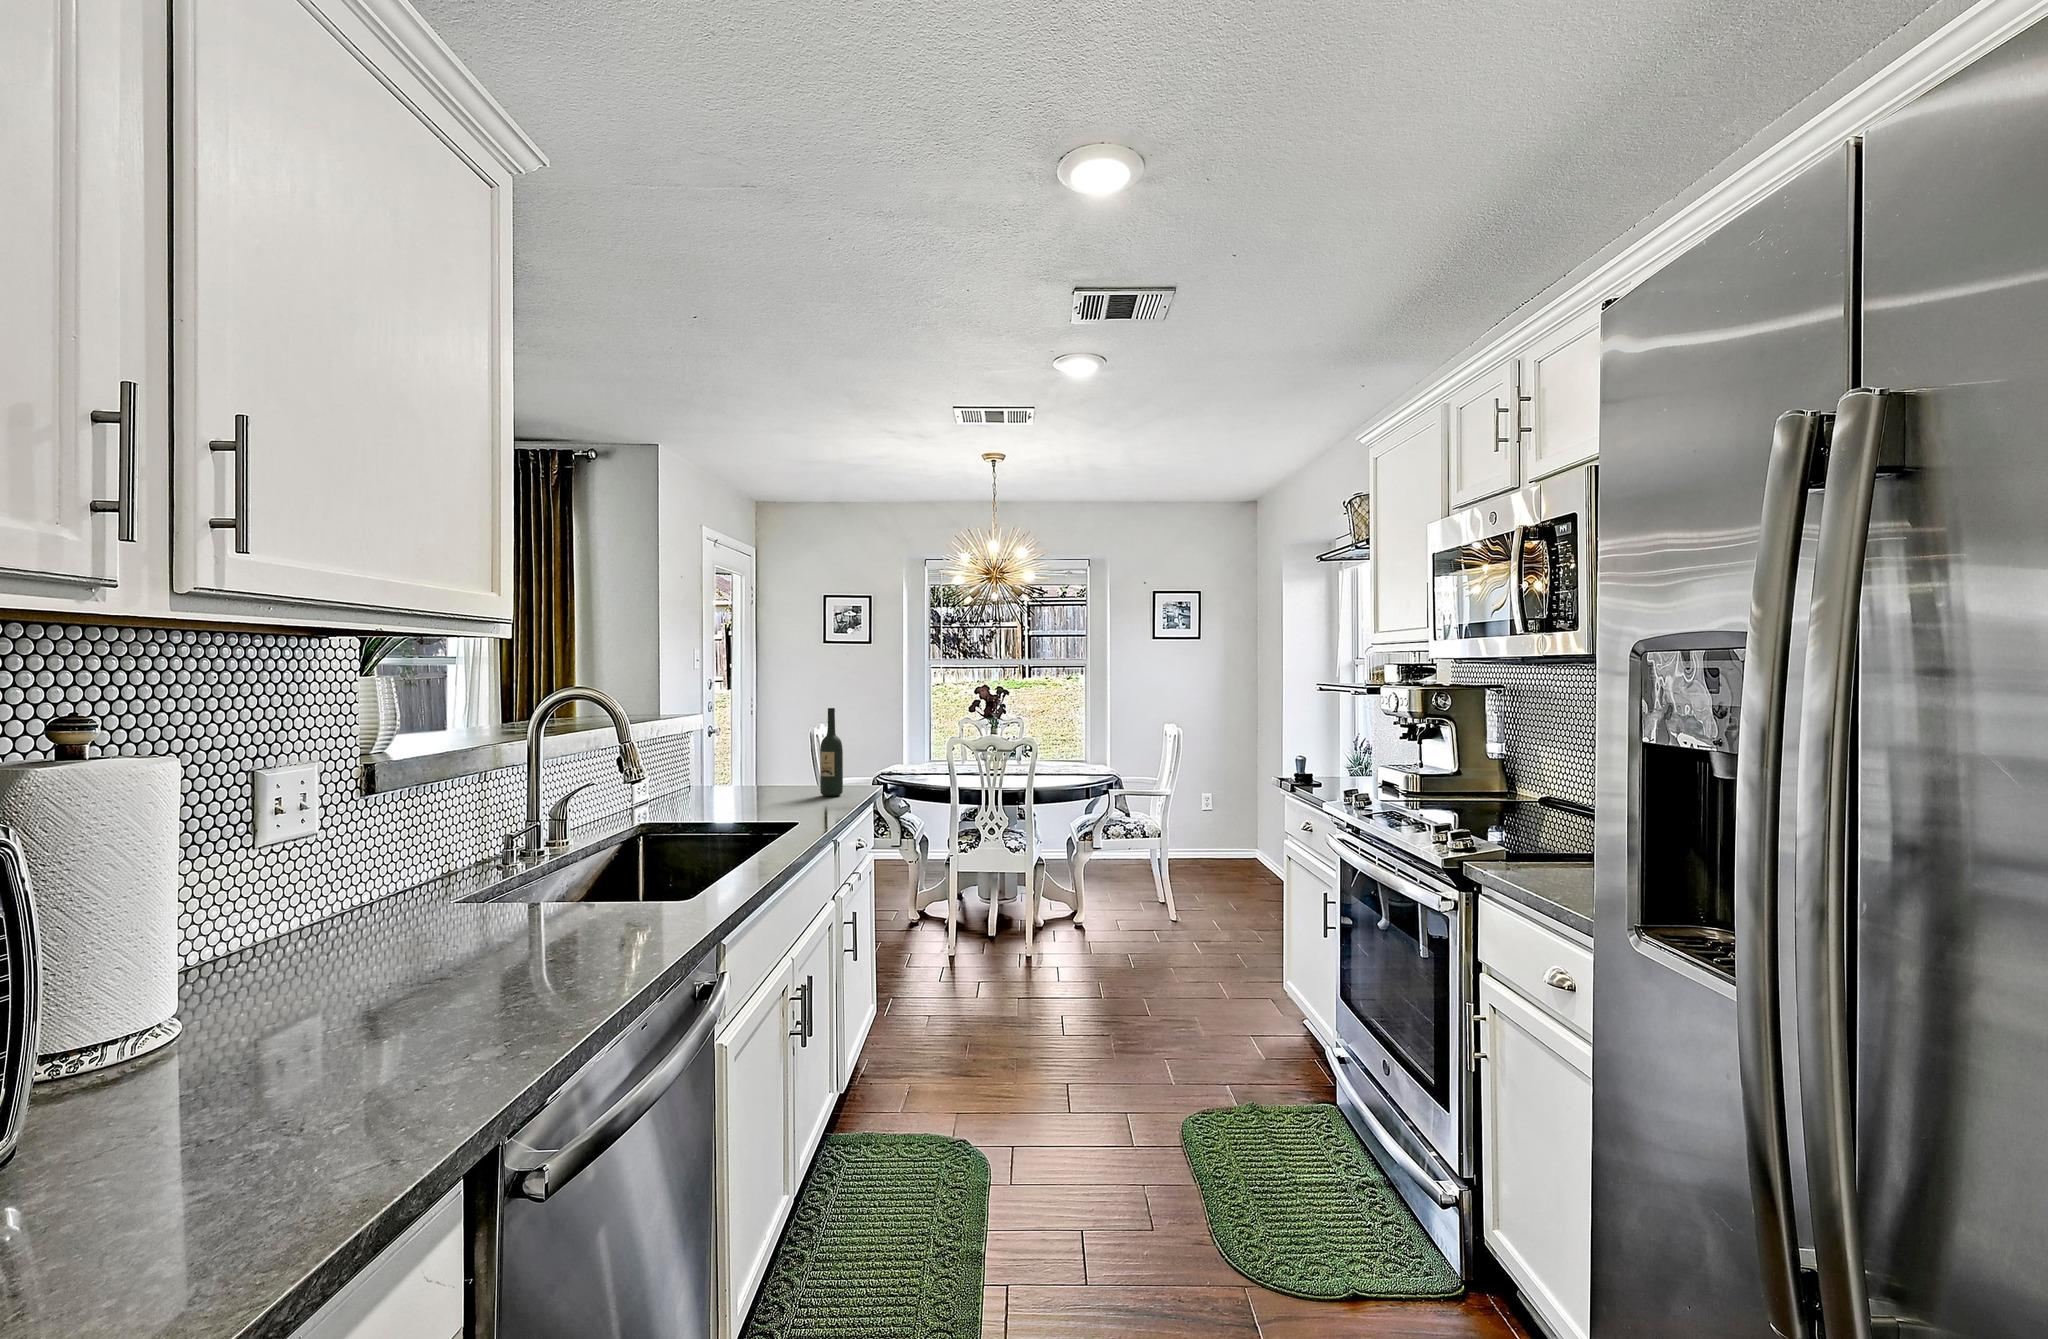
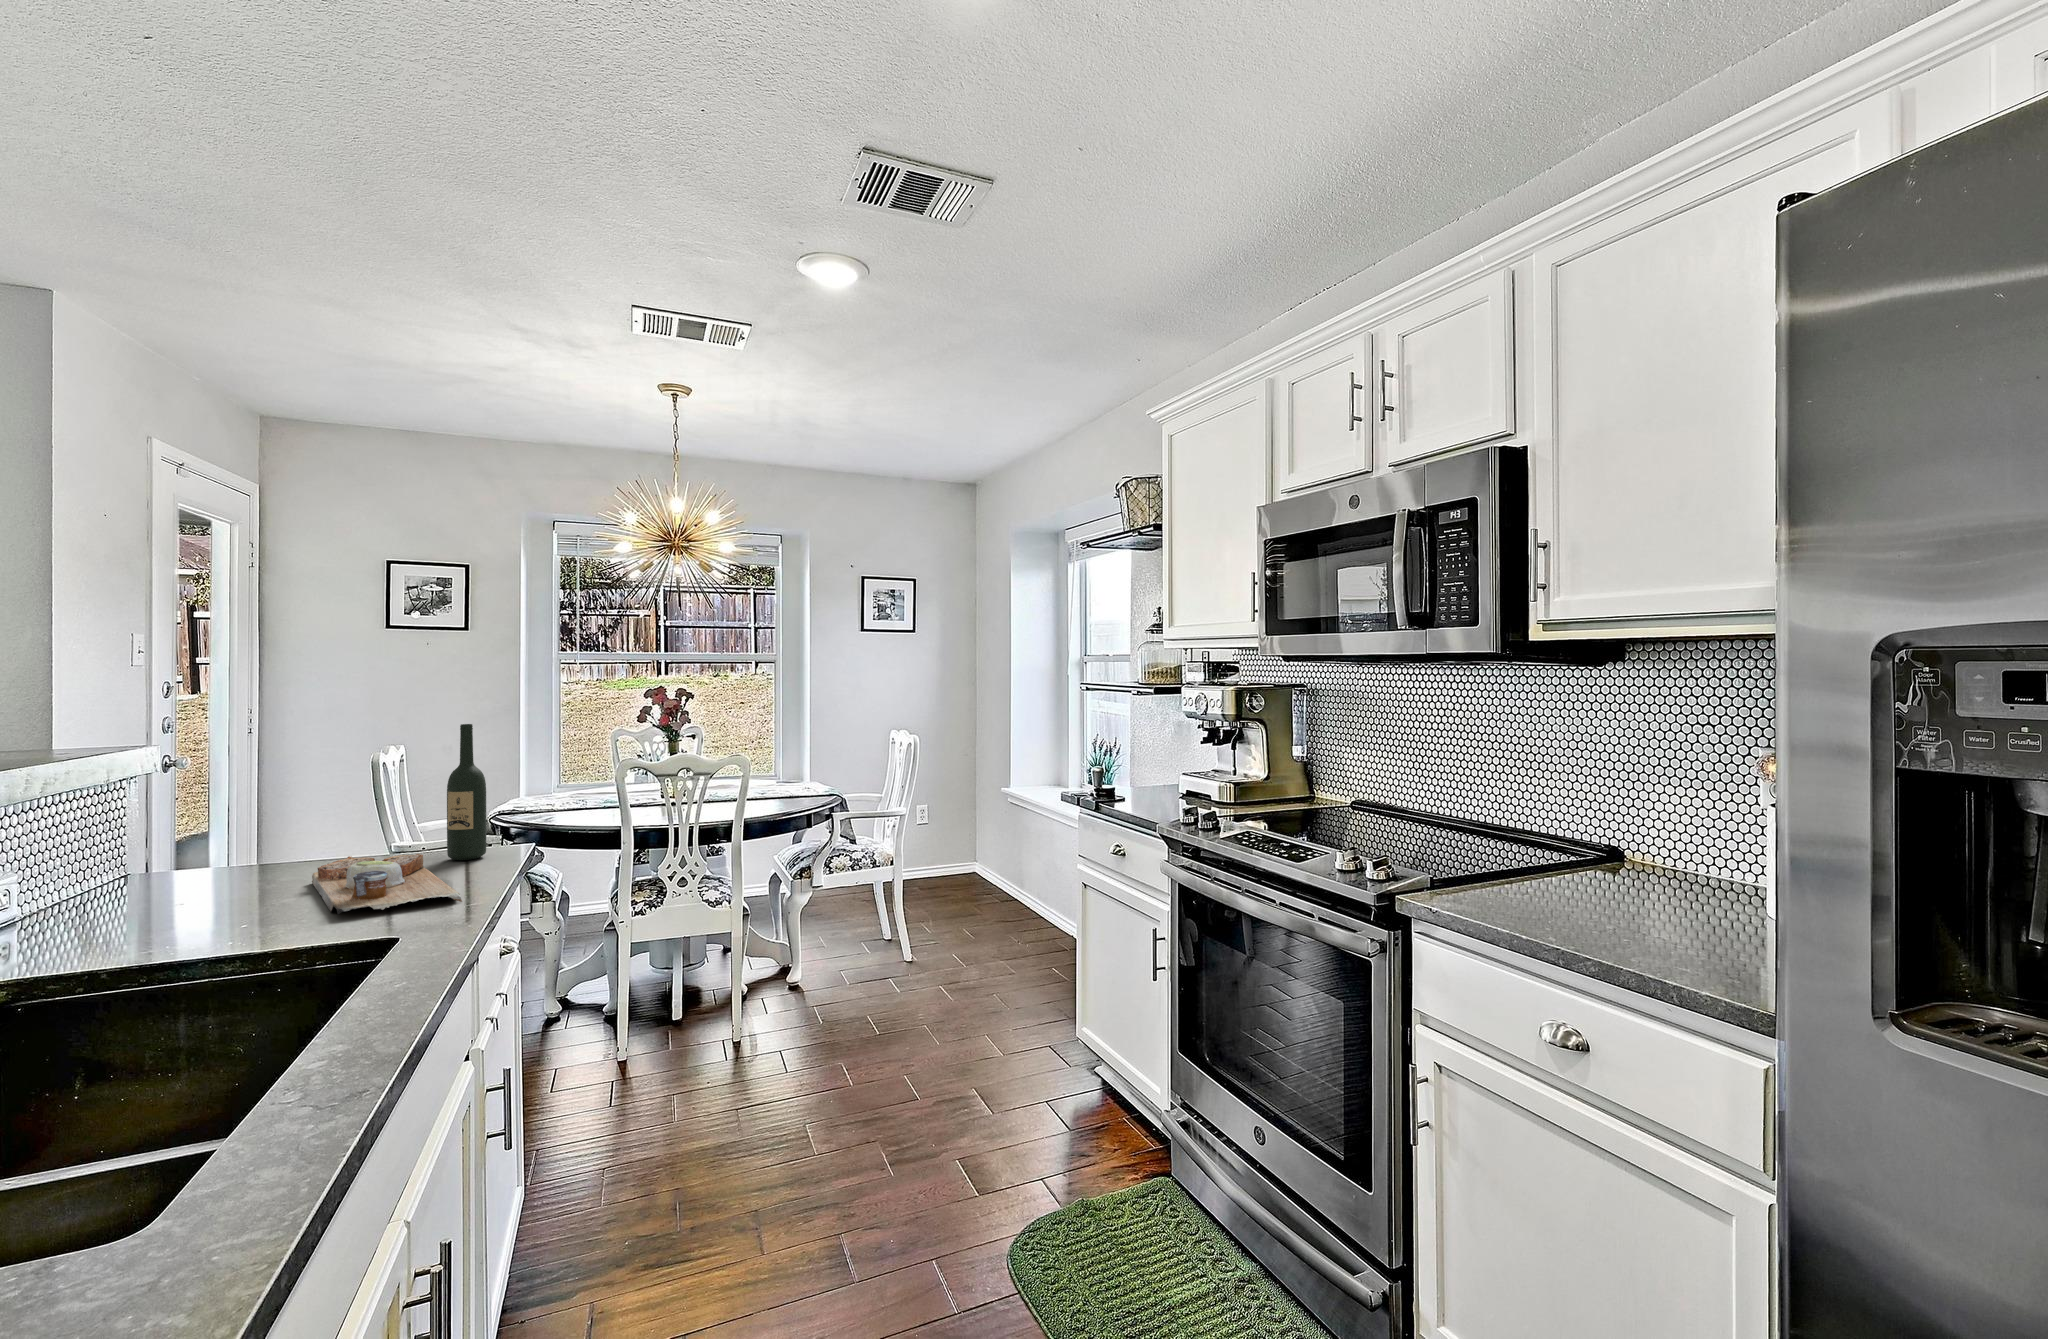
cutting board: none [746,788,818,818] -> present [312,854,462,915]

